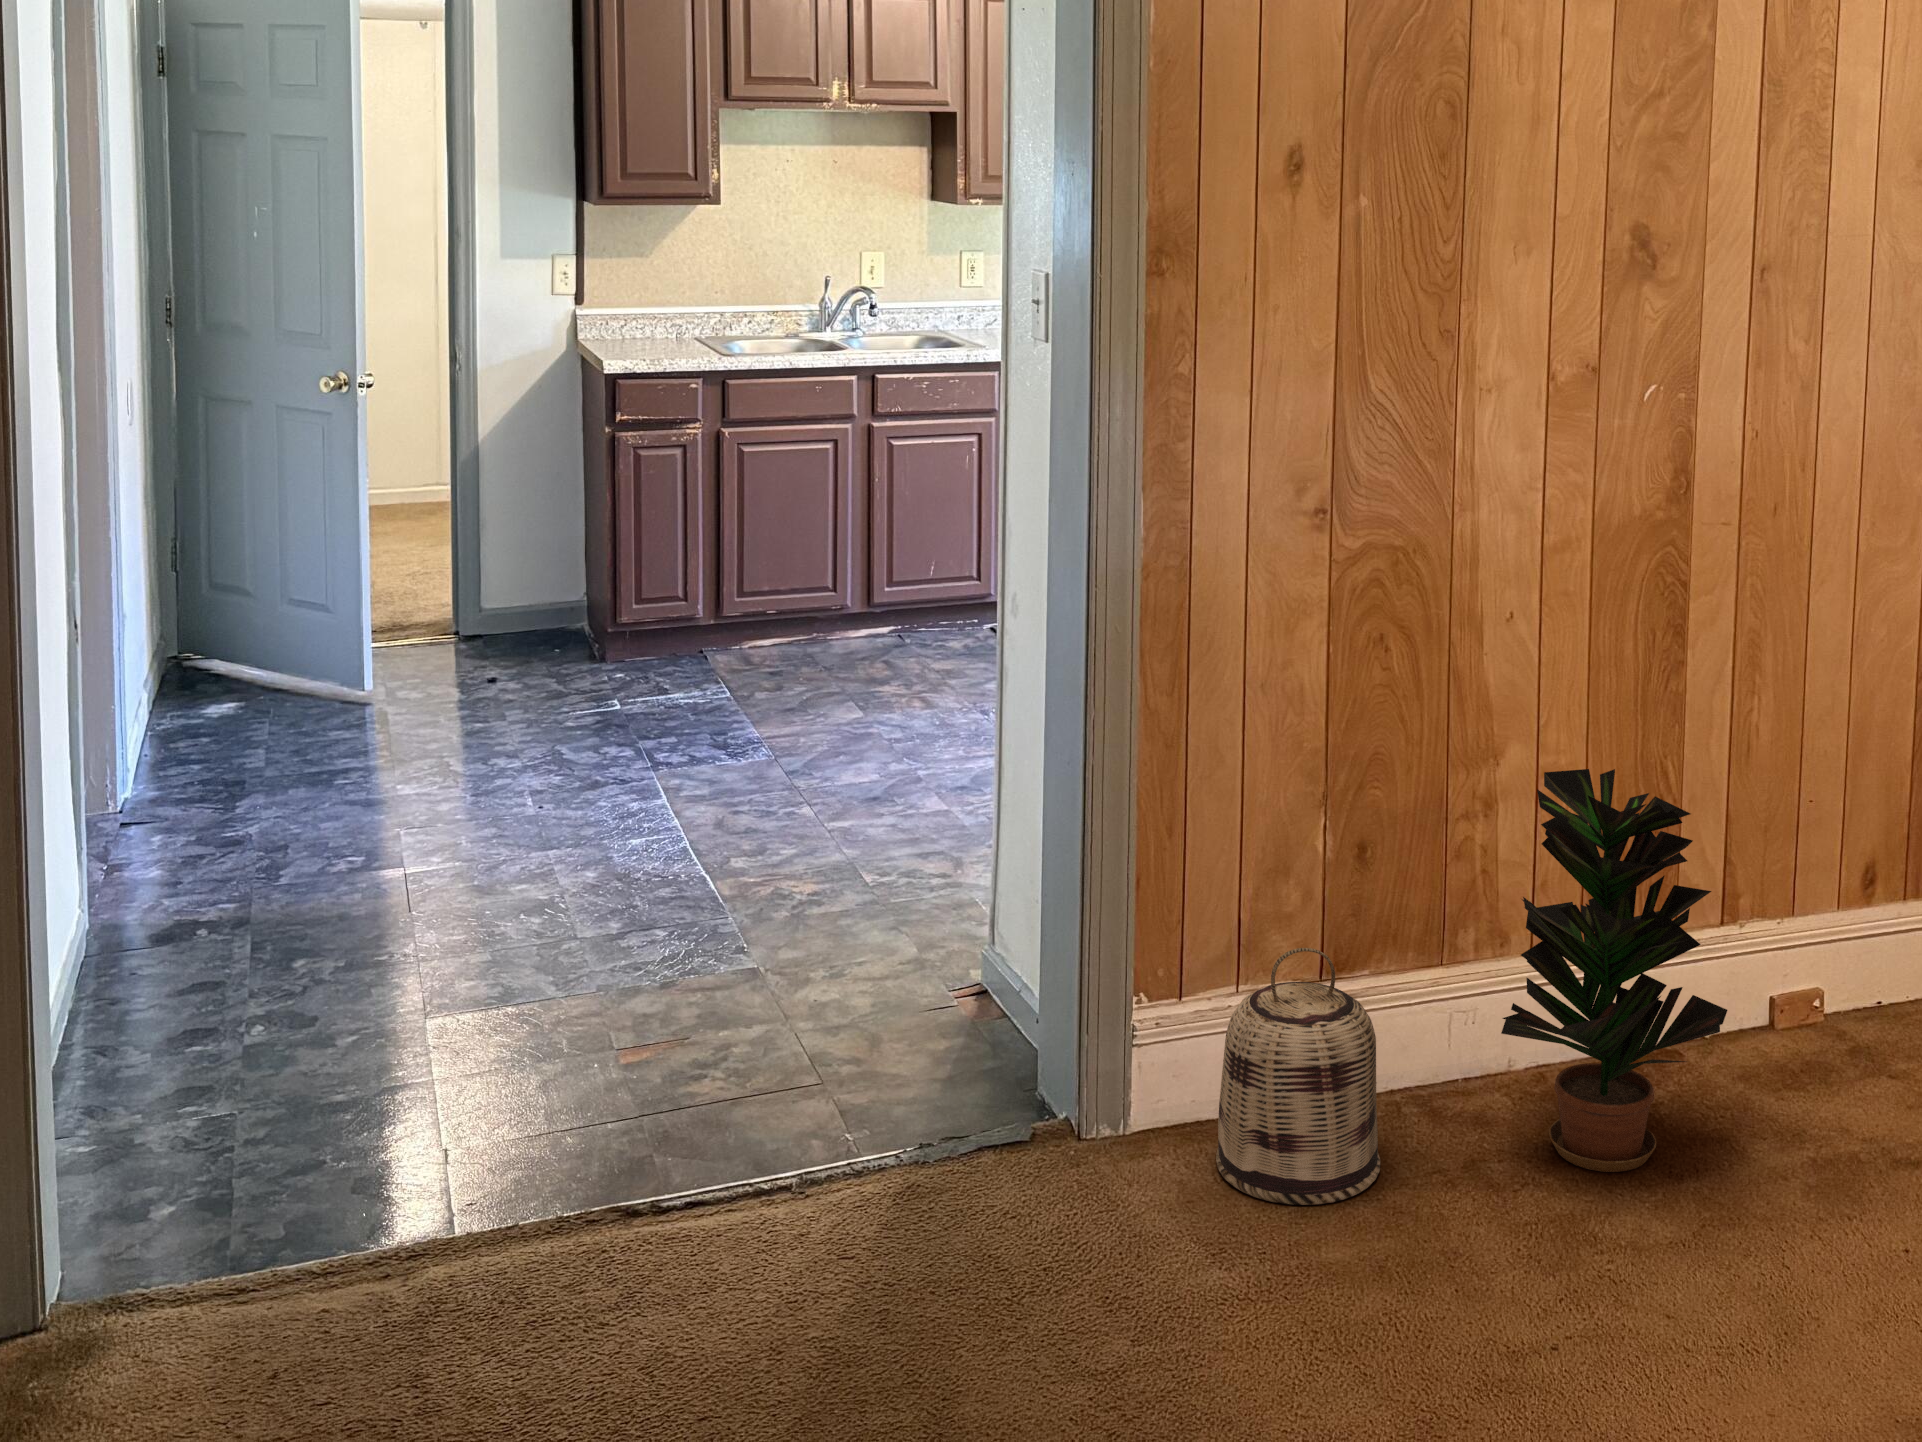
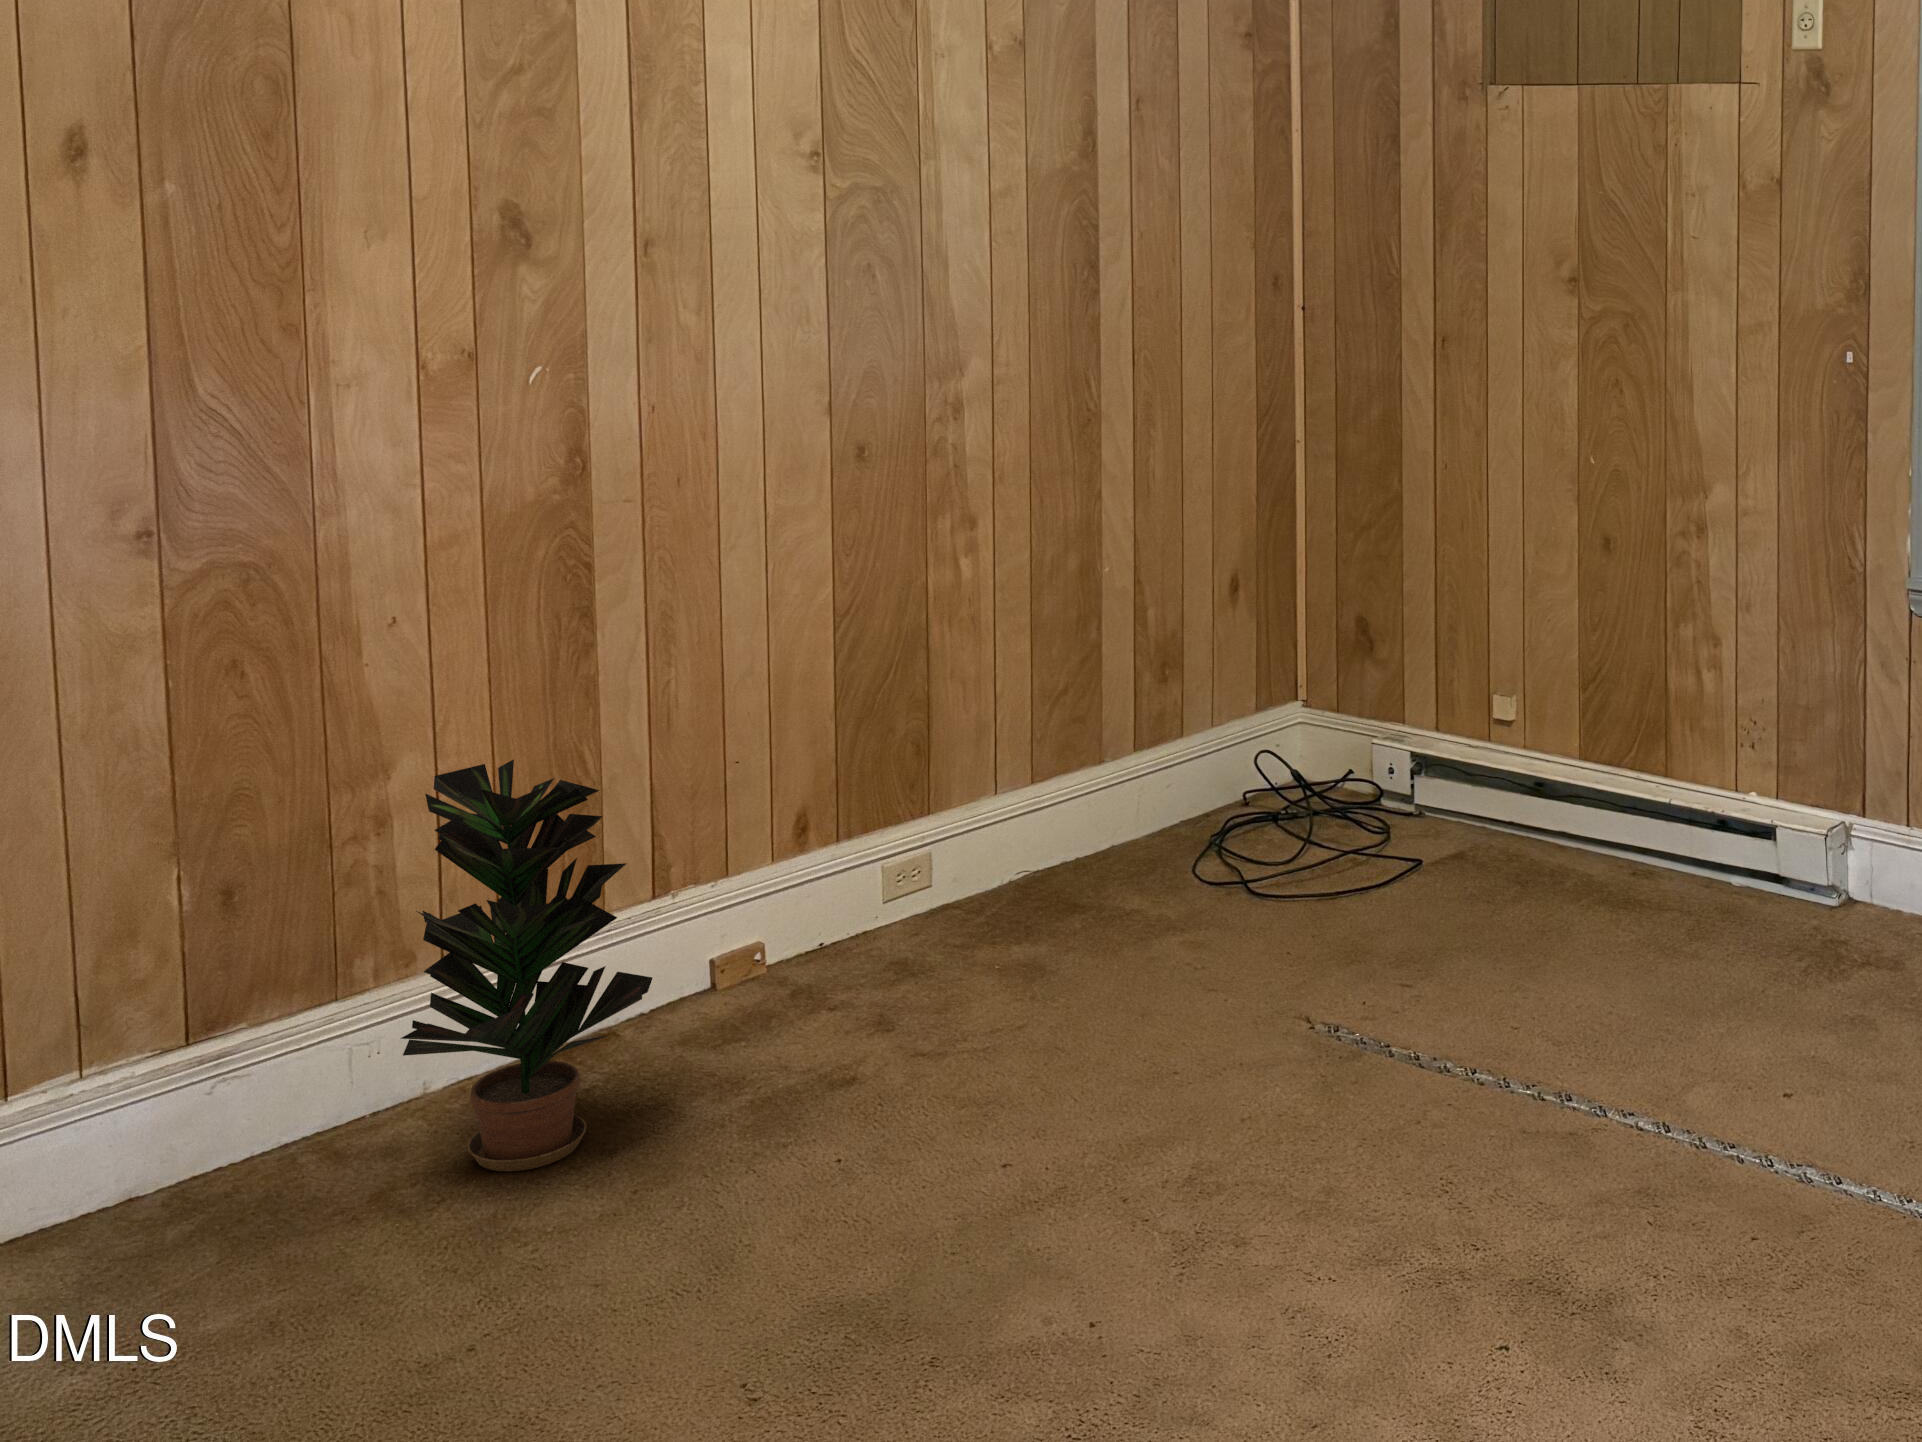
basket: present [1216,948,1380,1205] -> none [53,1013,267,1303]

